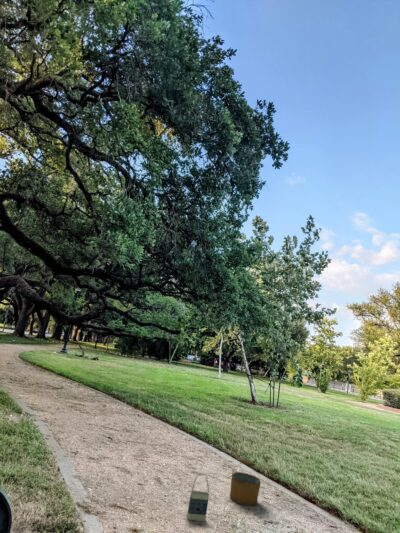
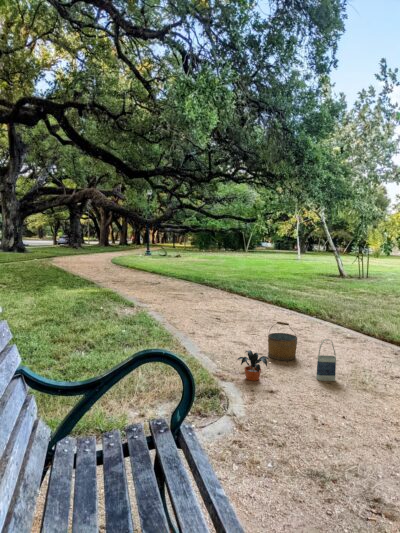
bucket: present [230,461,261,506] -> present [268,322,297,361]
potted plant: none [106,479,141,515] -> present [237,350,269,381]

